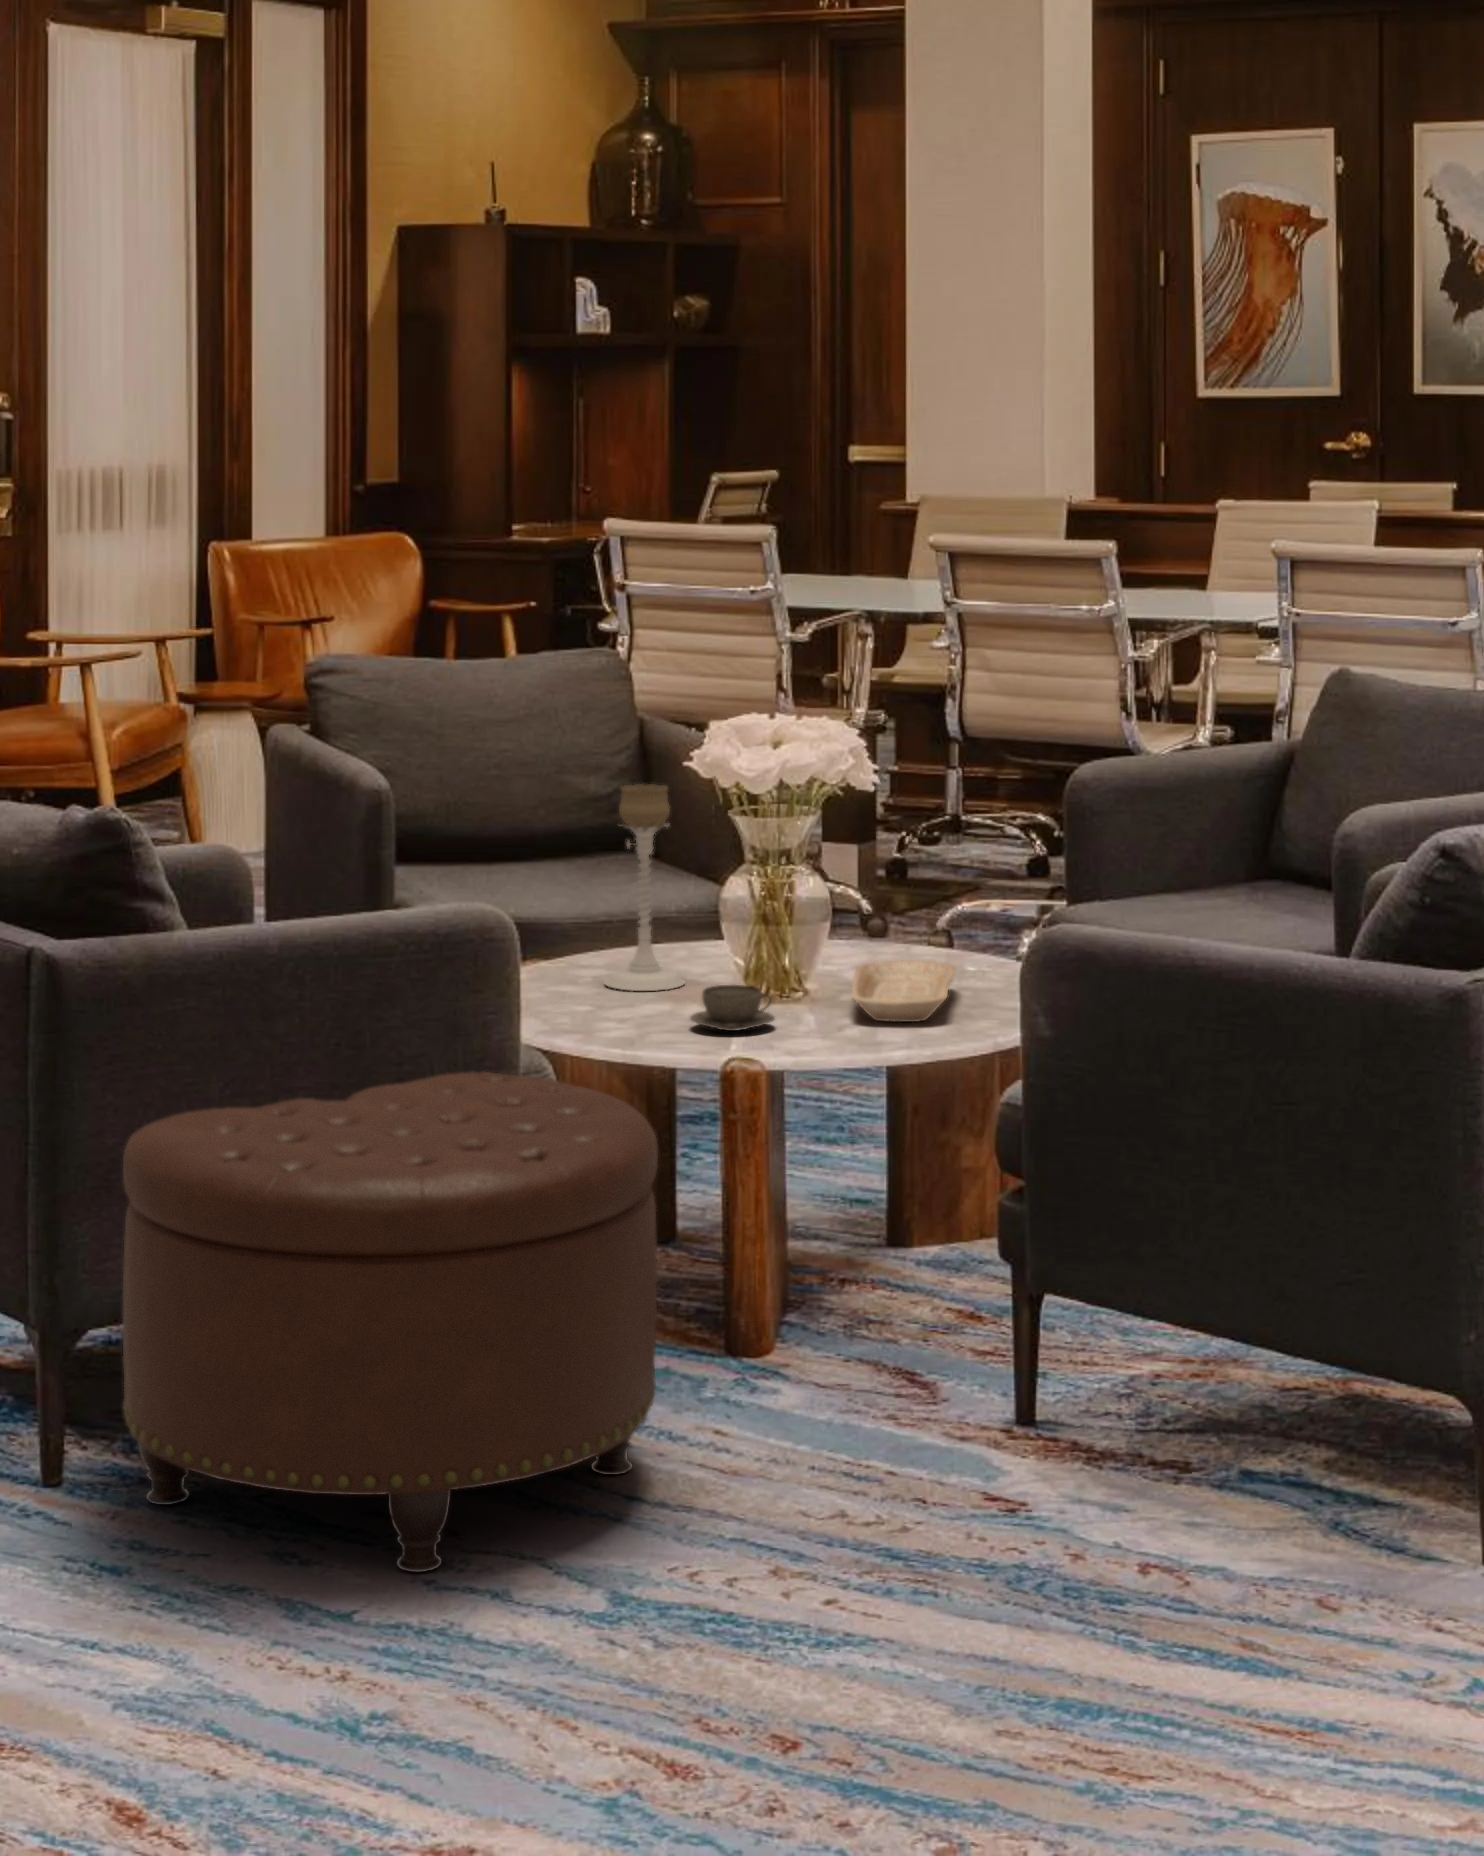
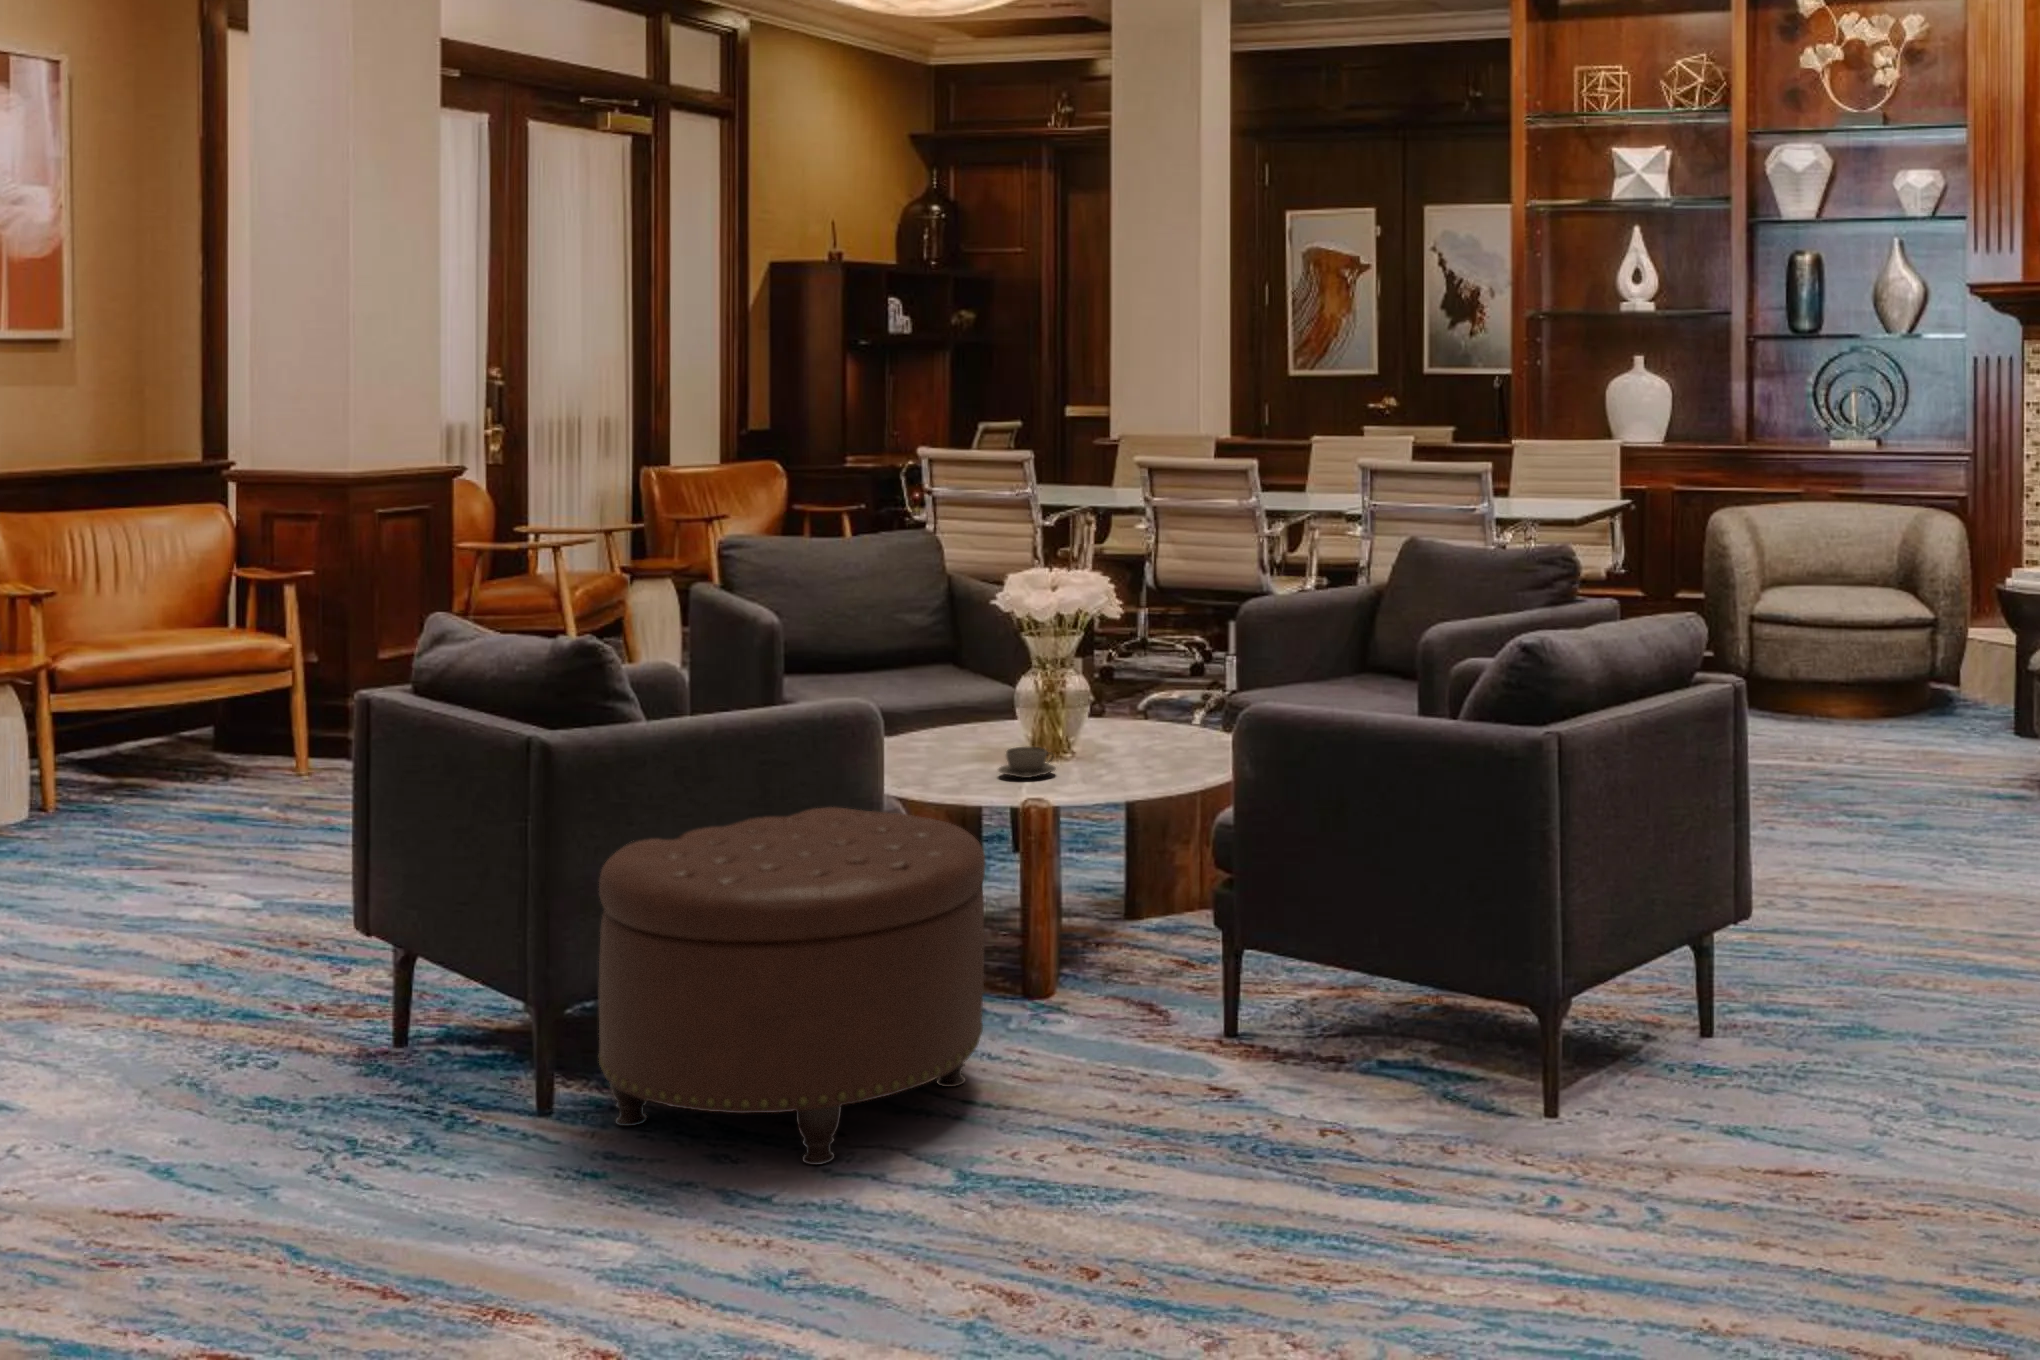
candle holder: present [605,784,685,991] -> none [934,613,990,753]
tray: present [852,960,956,1022] -> none [1106,728,1175,769]

